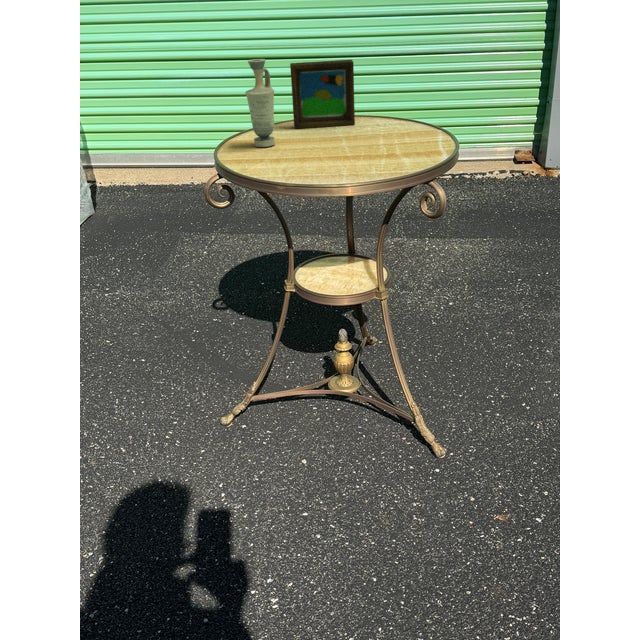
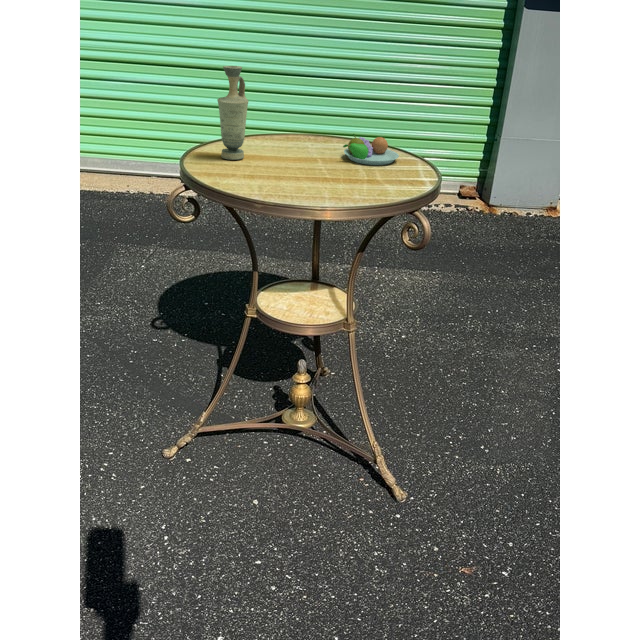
picture frame: present [290,60,355,129] -> none [261,74,330,145]
fruit bowl: none [367,112,423,140] -> present [343,134,399,165]

